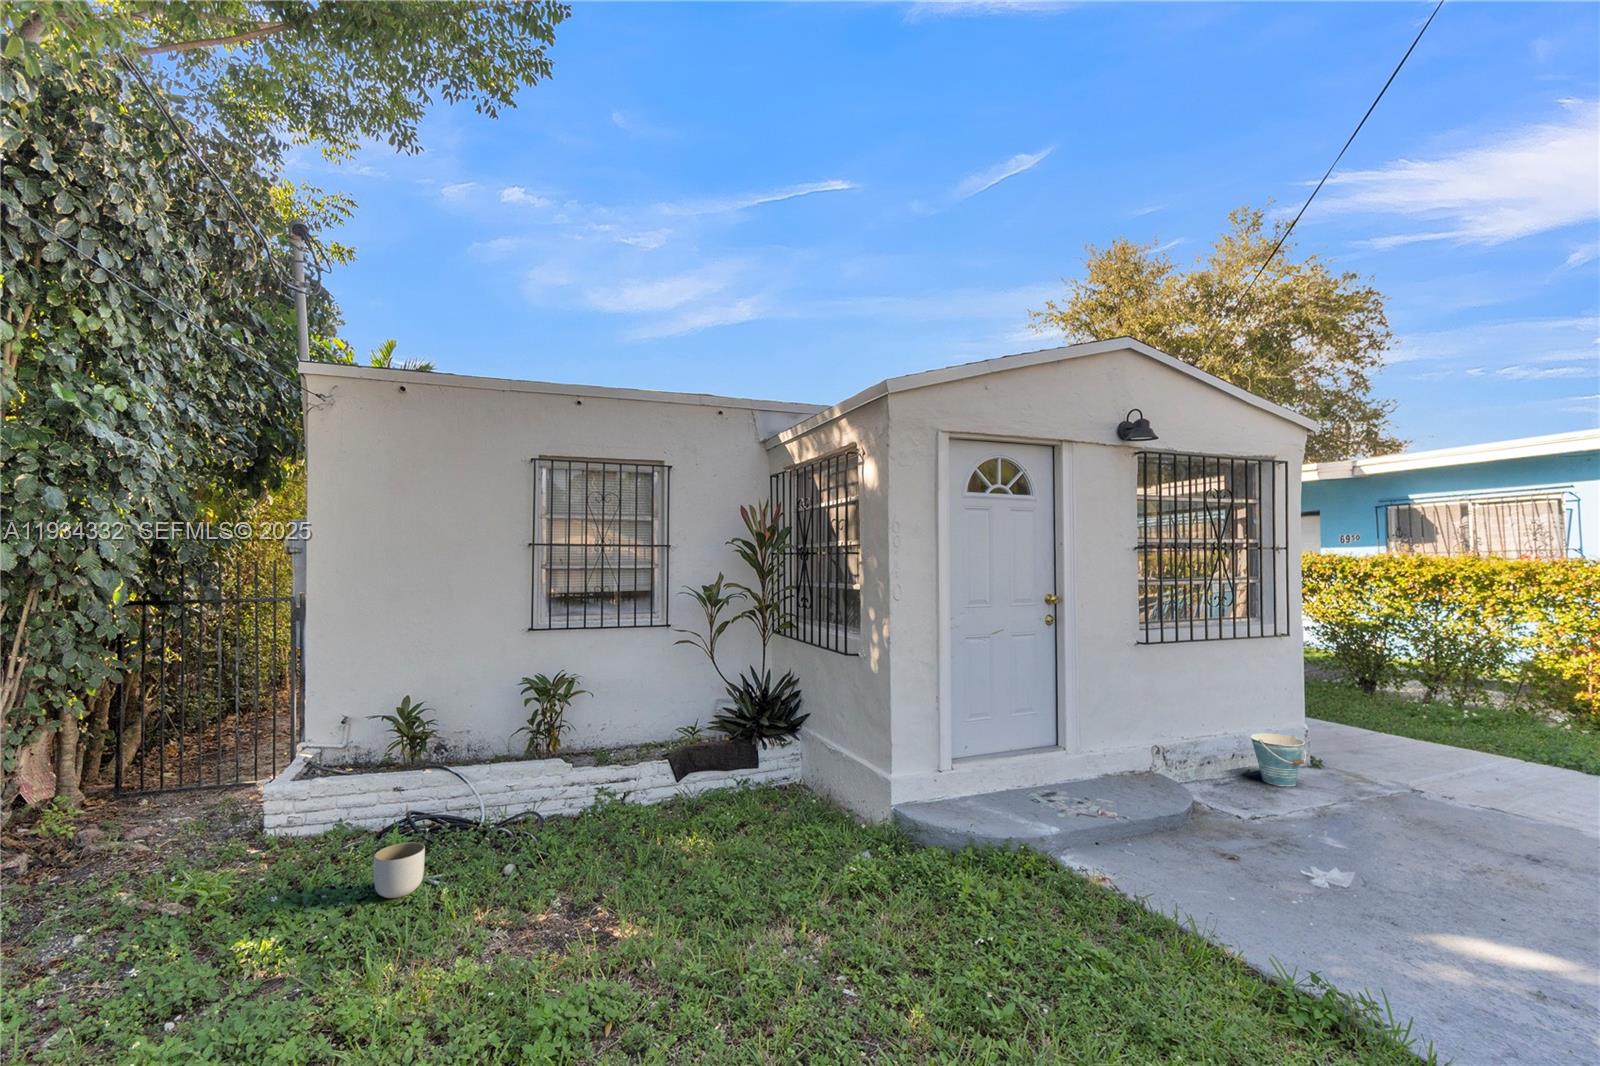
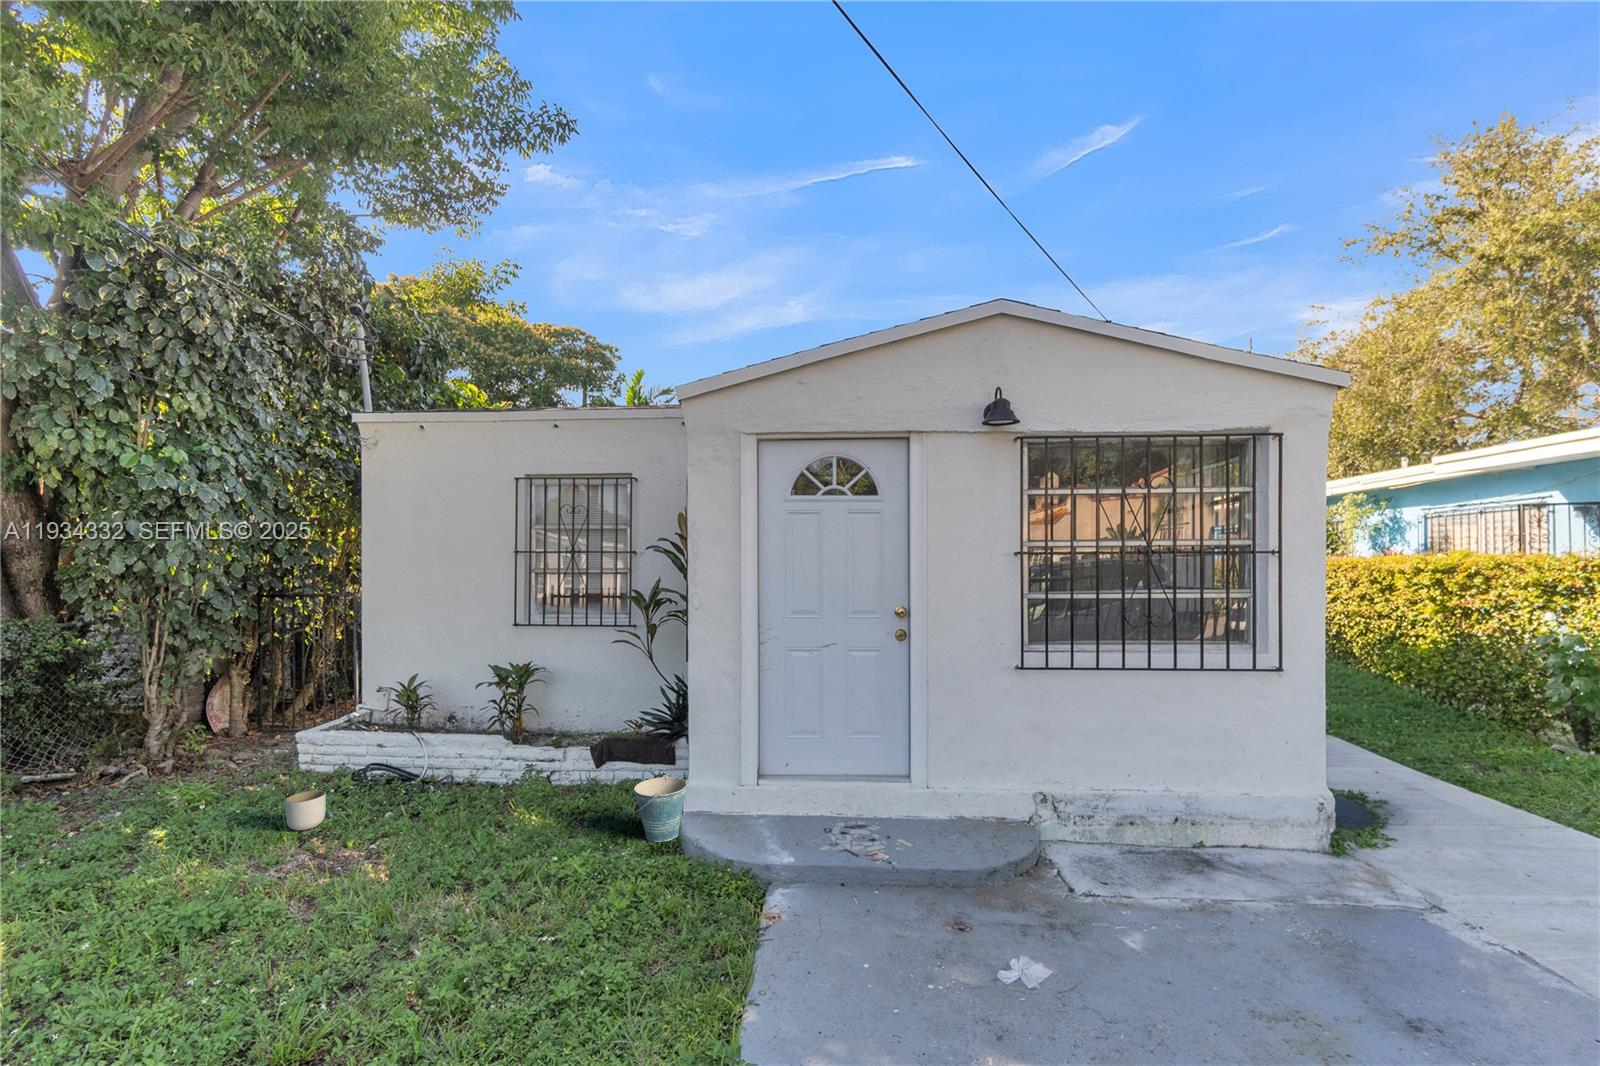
bucket: present [1251,734,1306,786] -> present [634,775,687,842]

